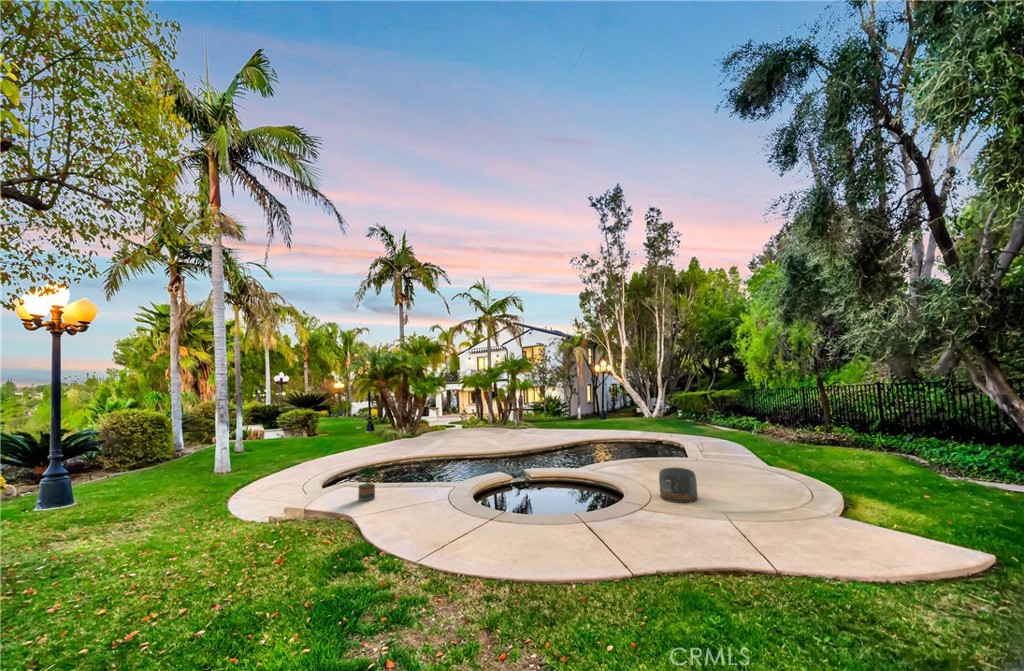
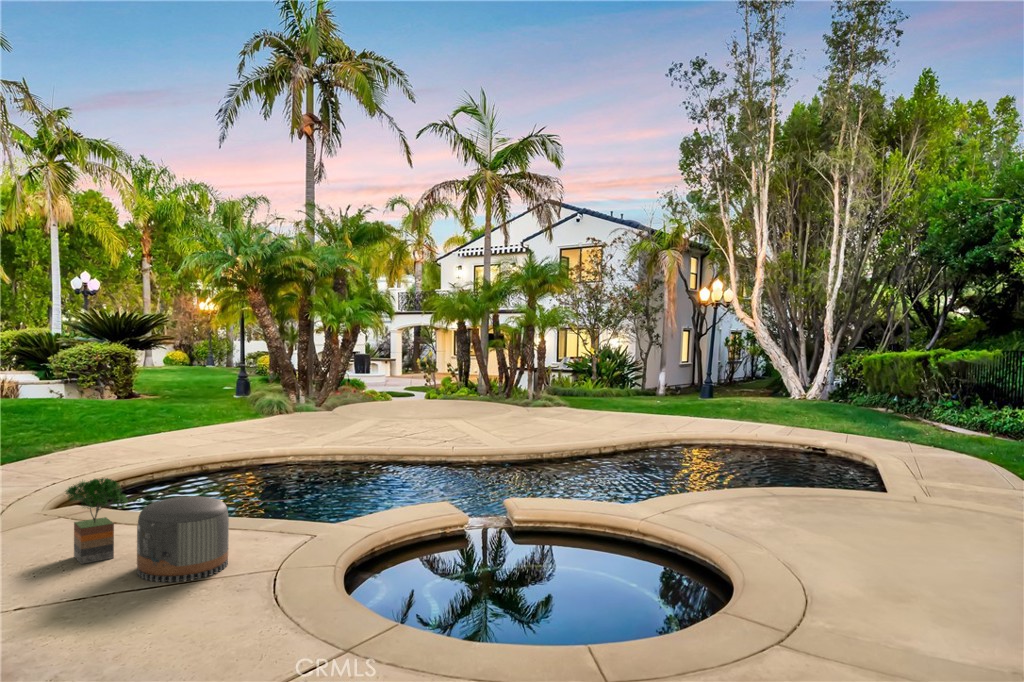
pouf: present [659,468,698,503] -> present [137,496,229,582]

